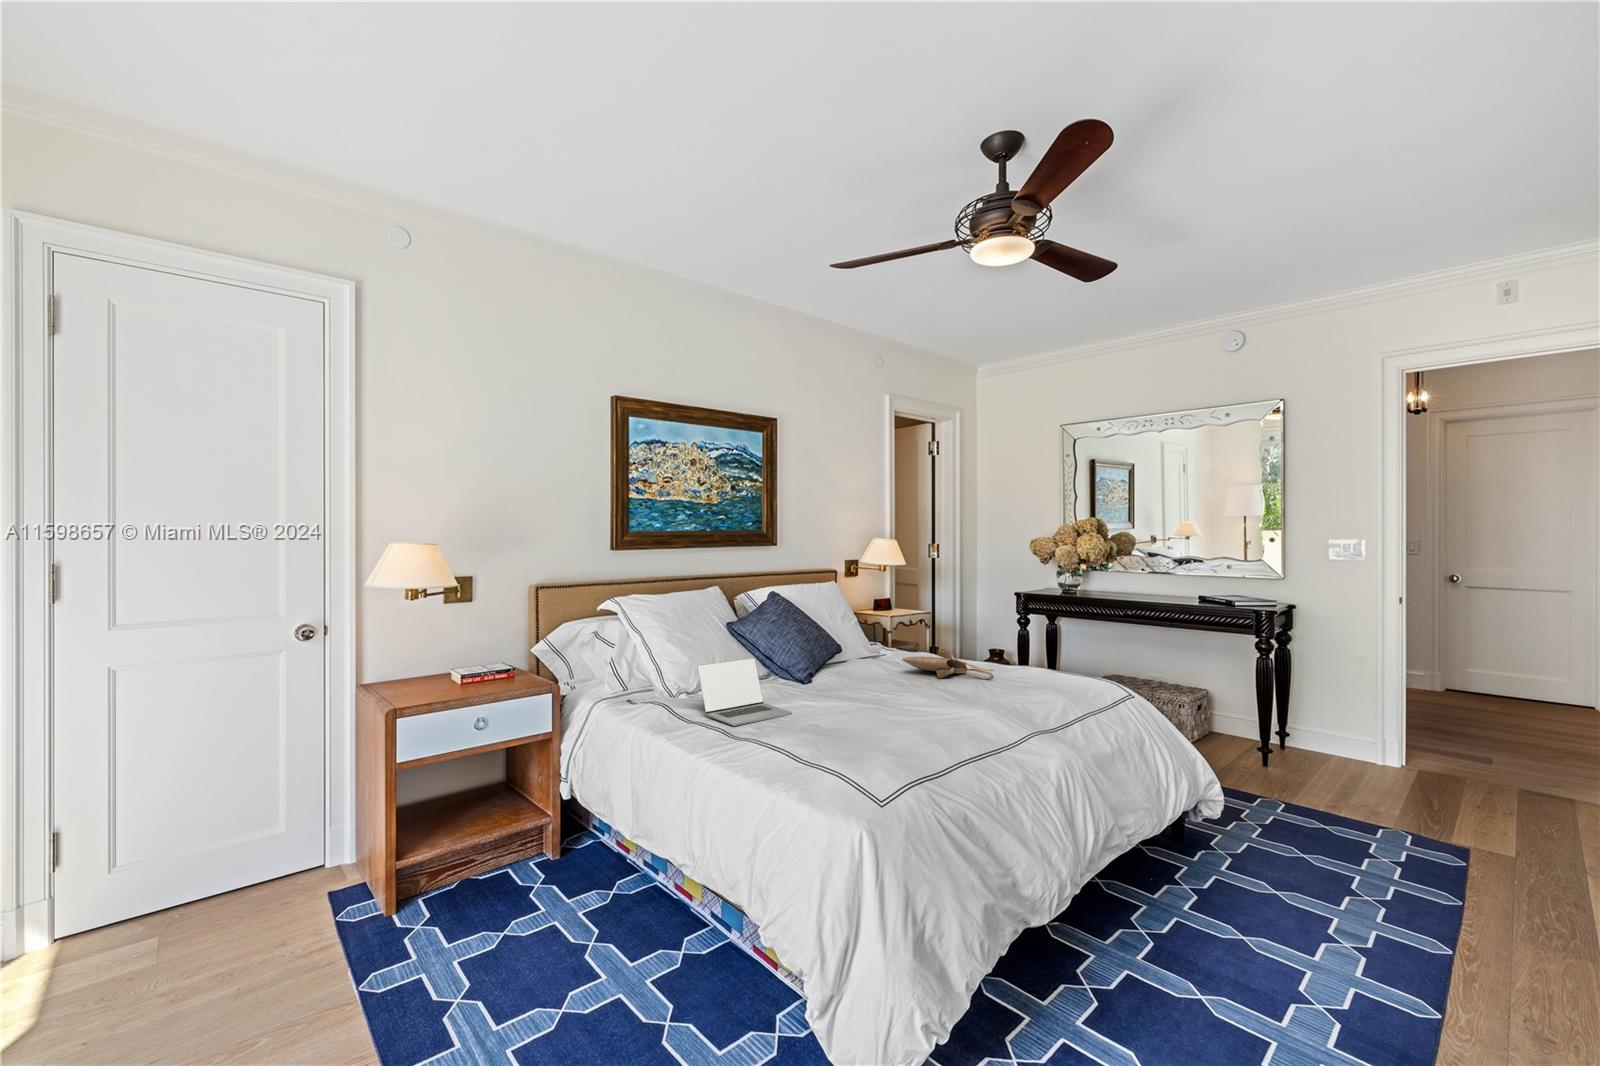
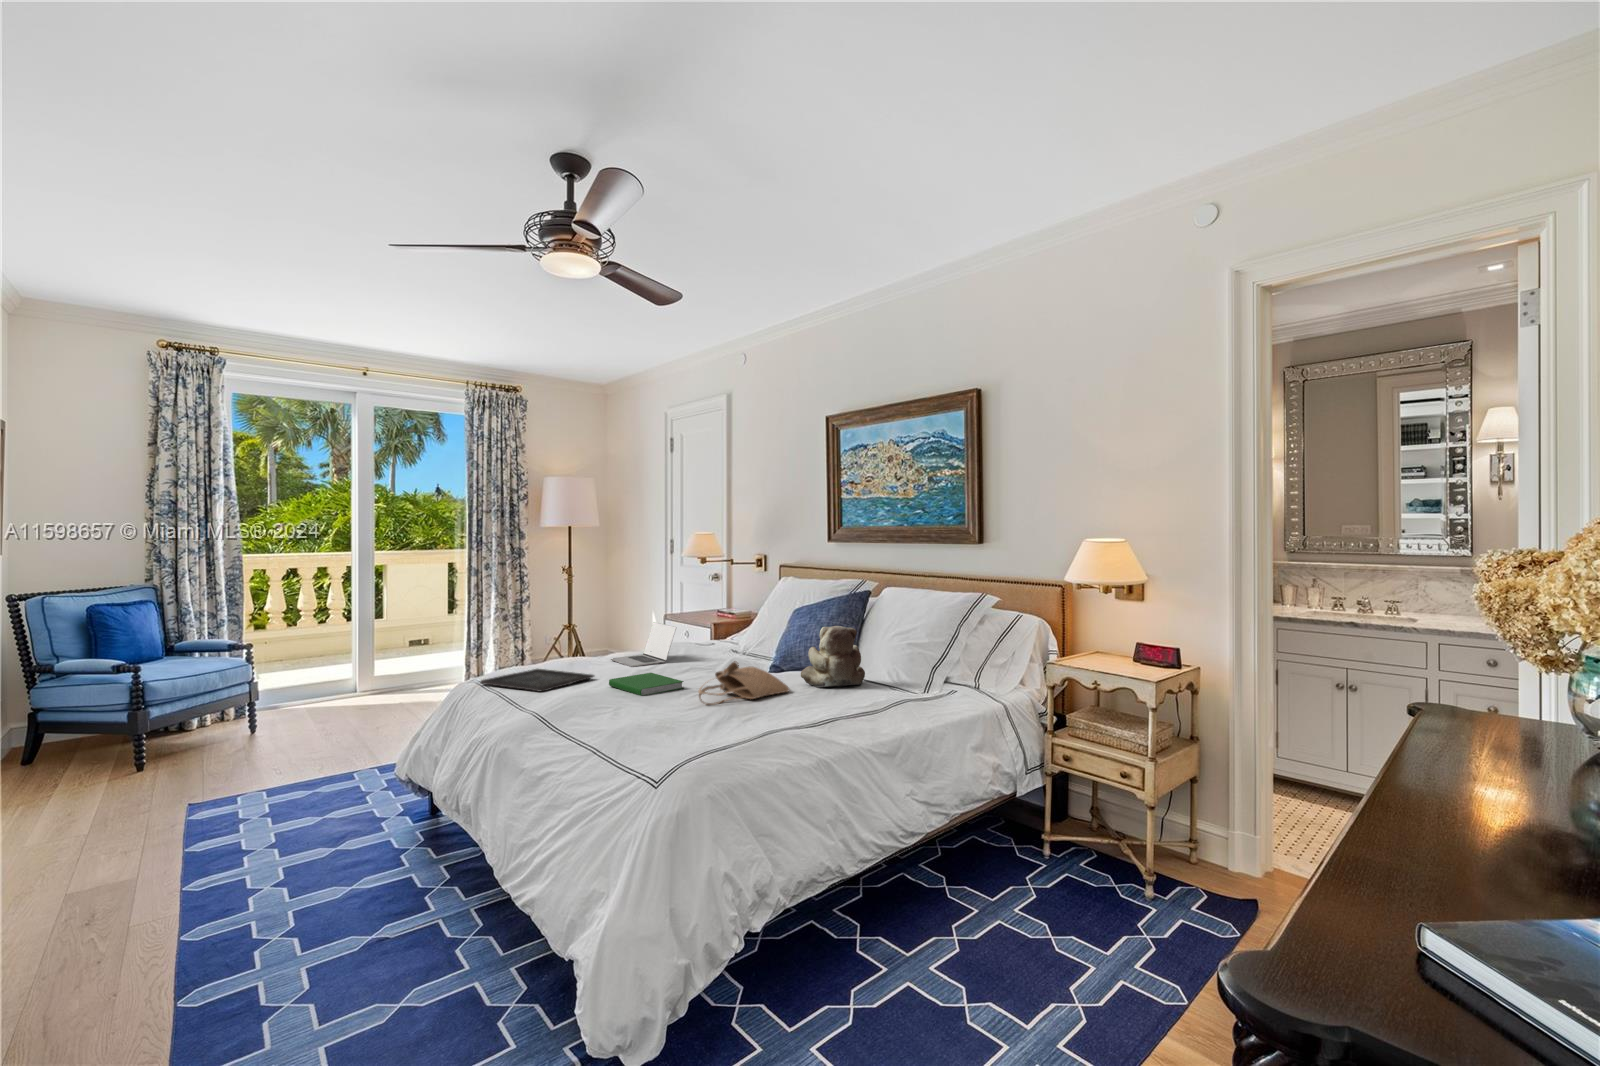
teddy bear: none [870,613,908,665] -> present [801,626,865,688]
hardcover book: none [885,682,966,707] -> present [609,673,684,696]
tray: none [848,711,973,752] -> present [481,669,594,692]

